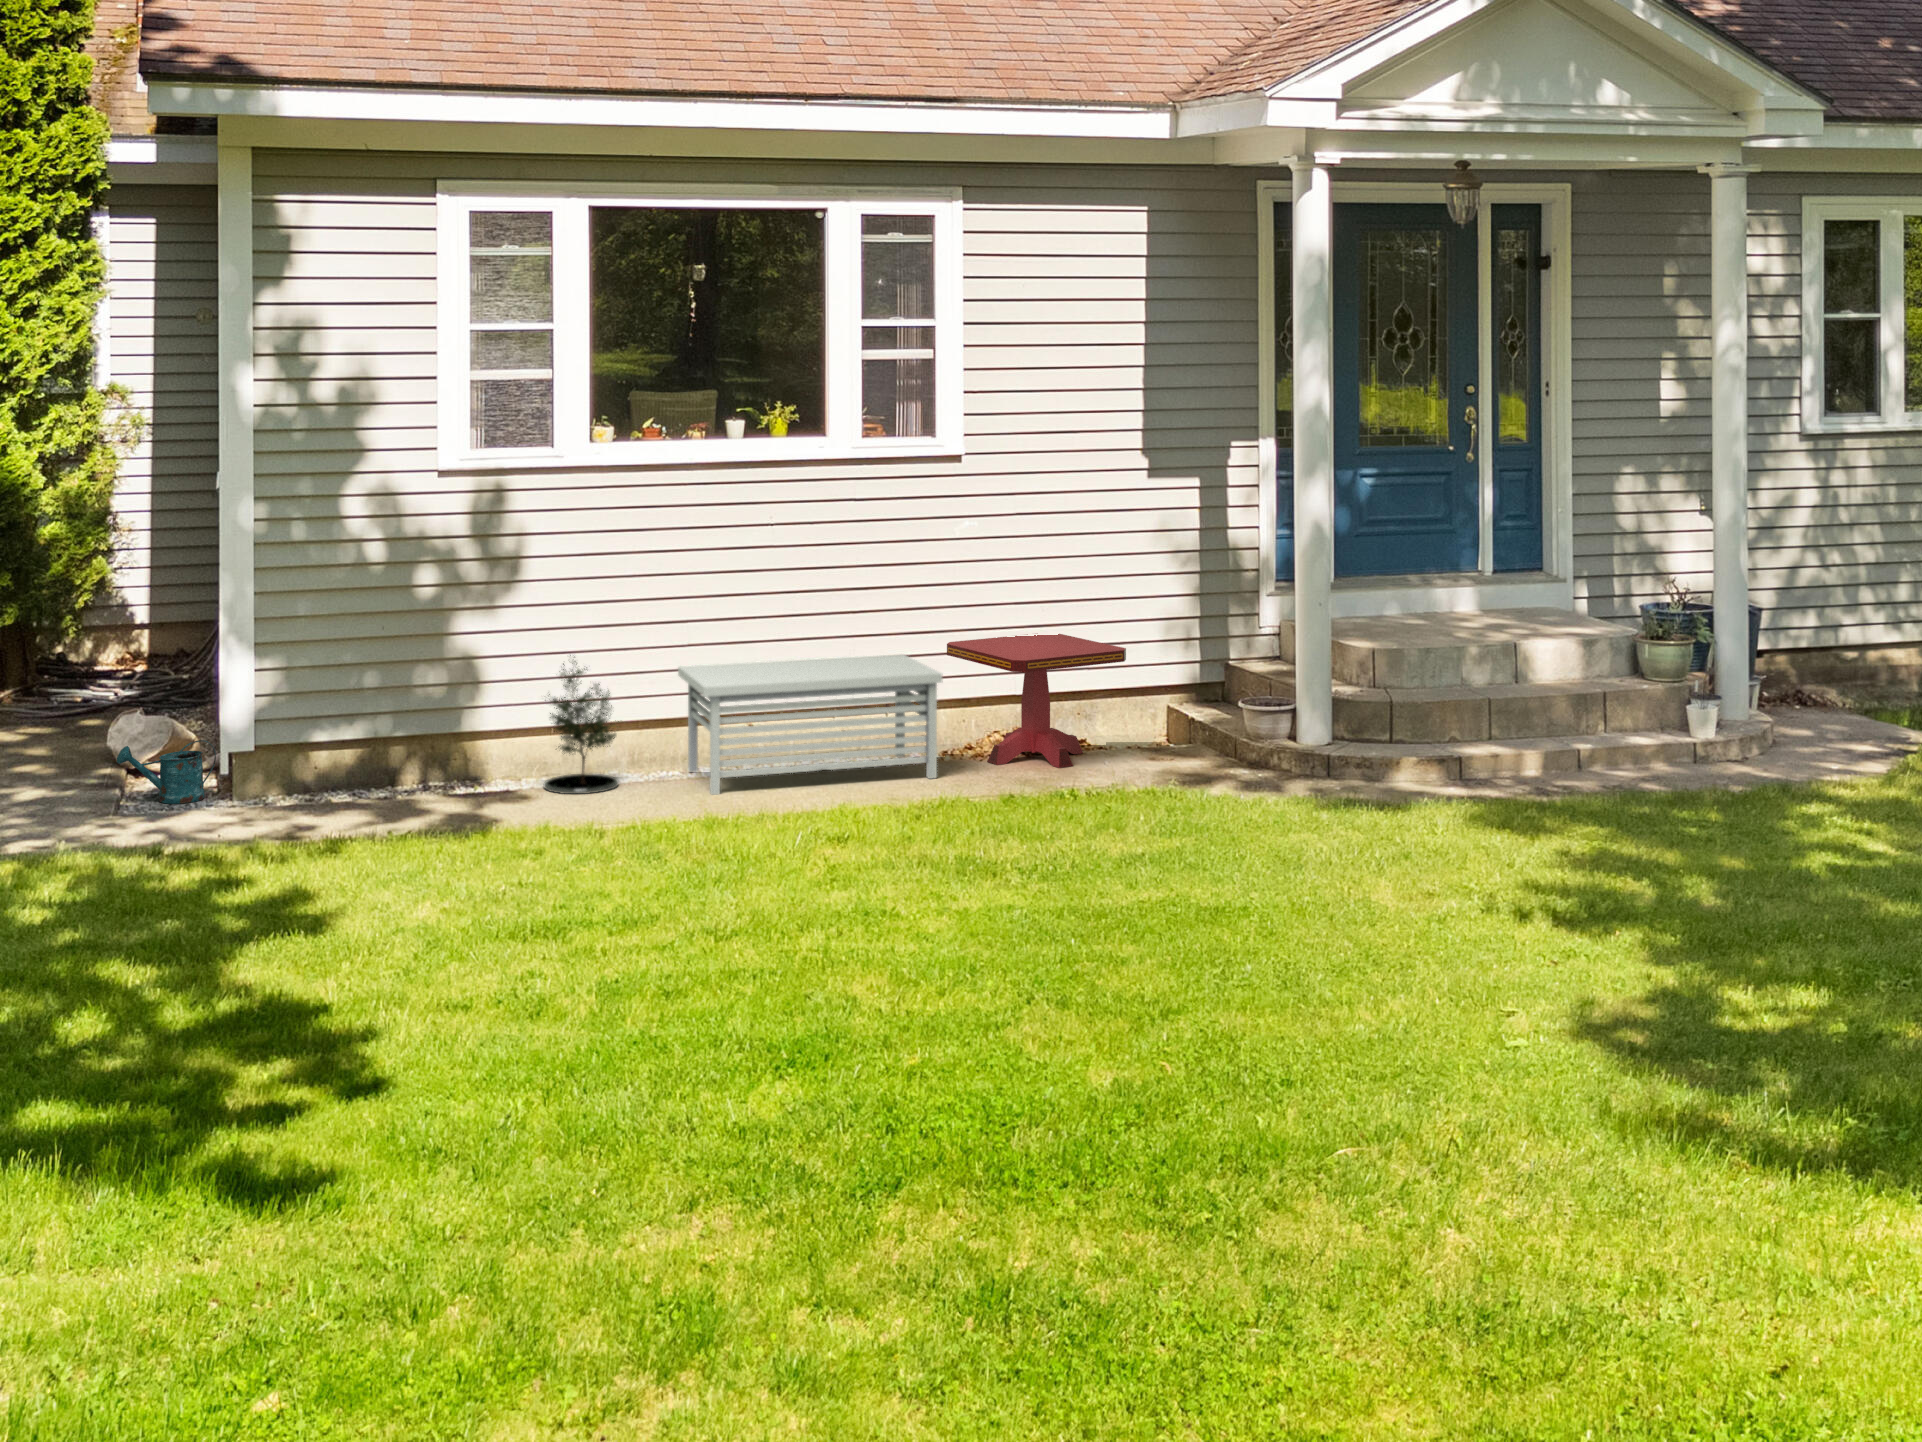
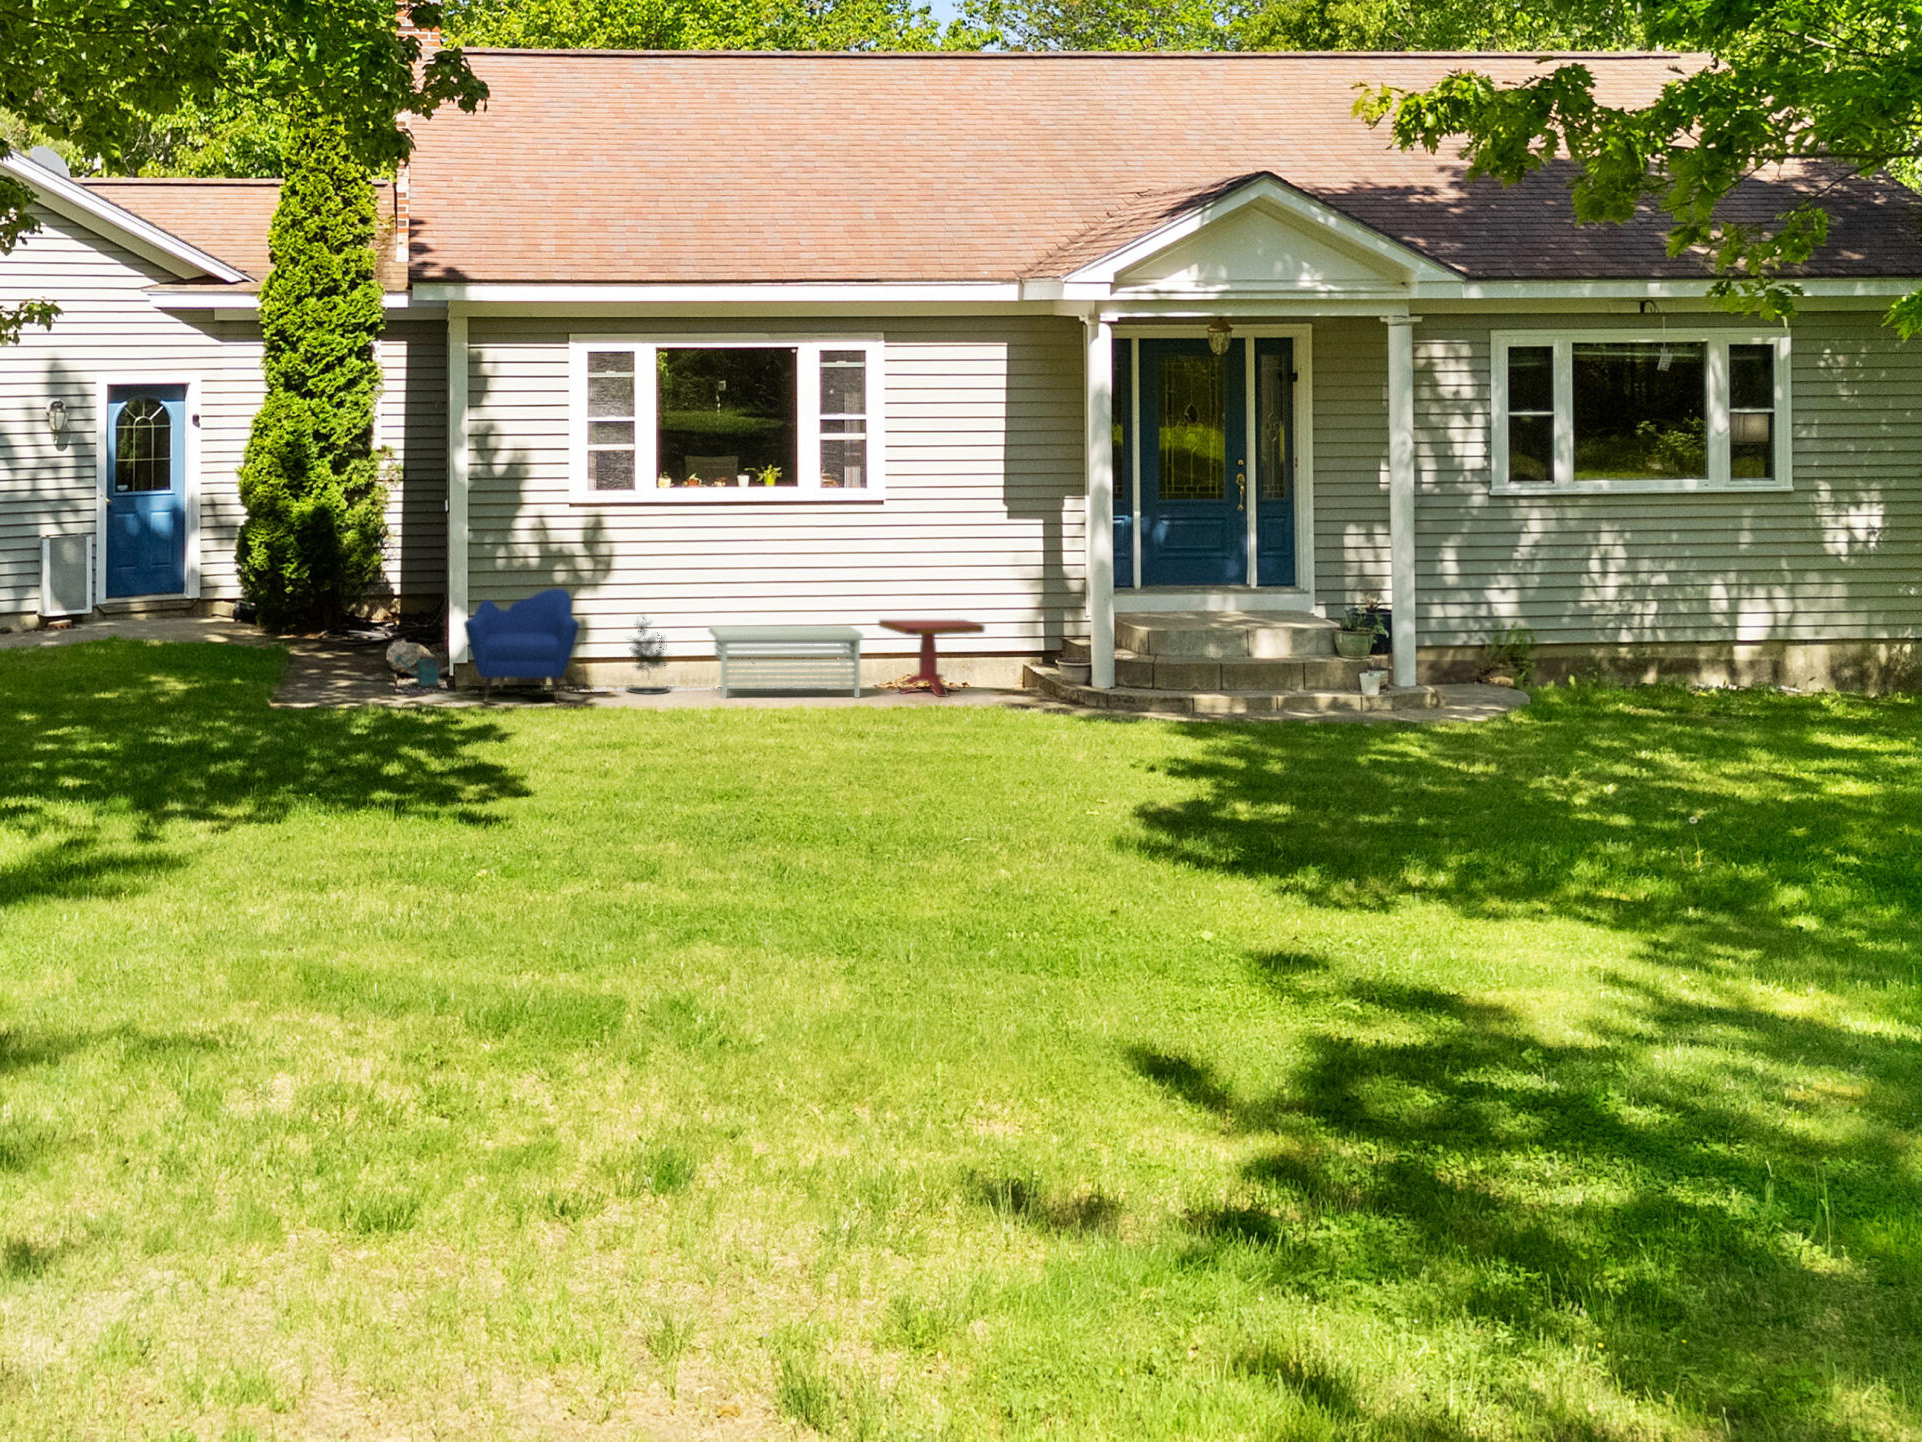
armchair: none [247,603,464,833] -> present [464,588,579,703]

